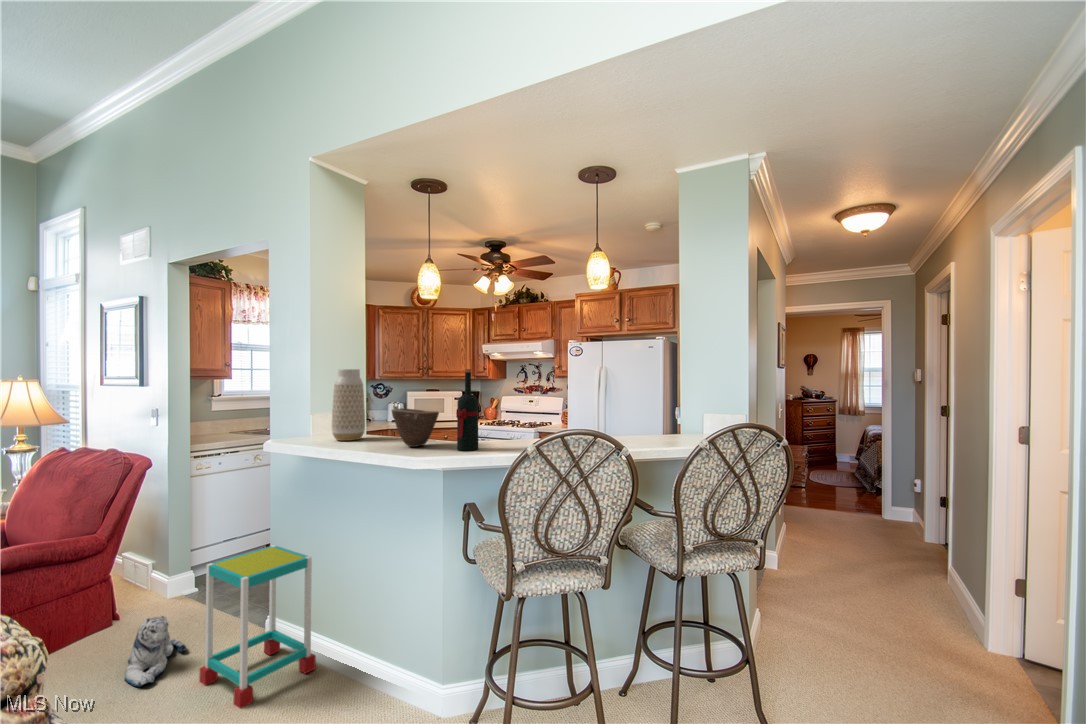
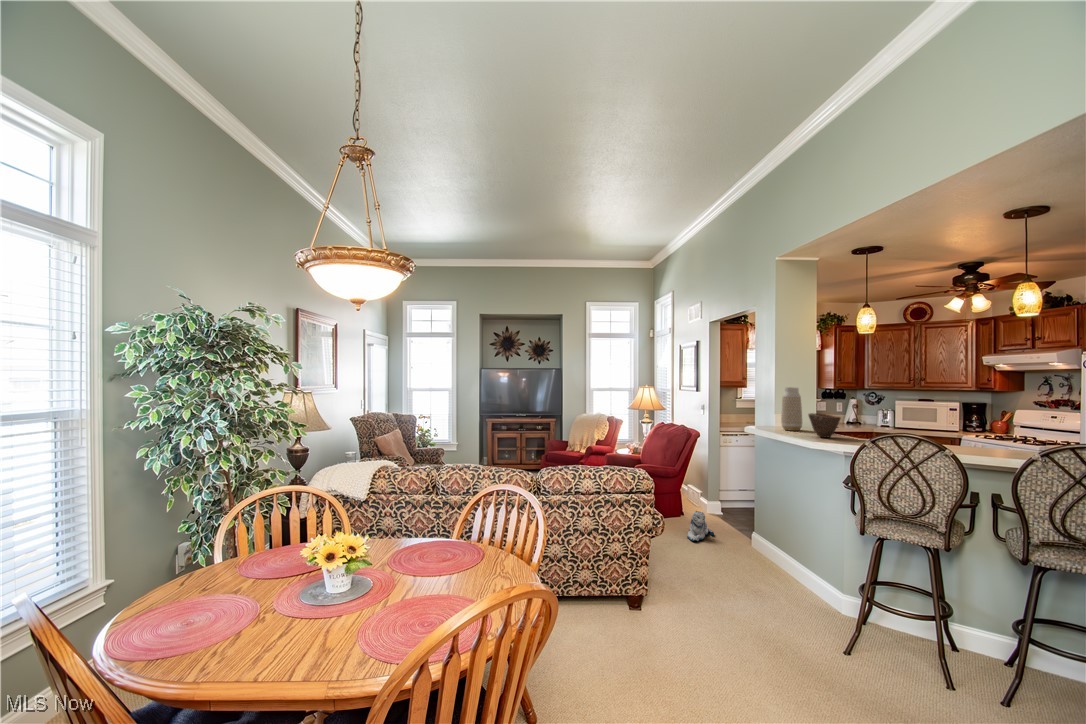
wine bottle: present [456,369,478,451] -> none [844,391,862,443]
side table: present [199,545,316,708] -> none [718,488,777,564]

